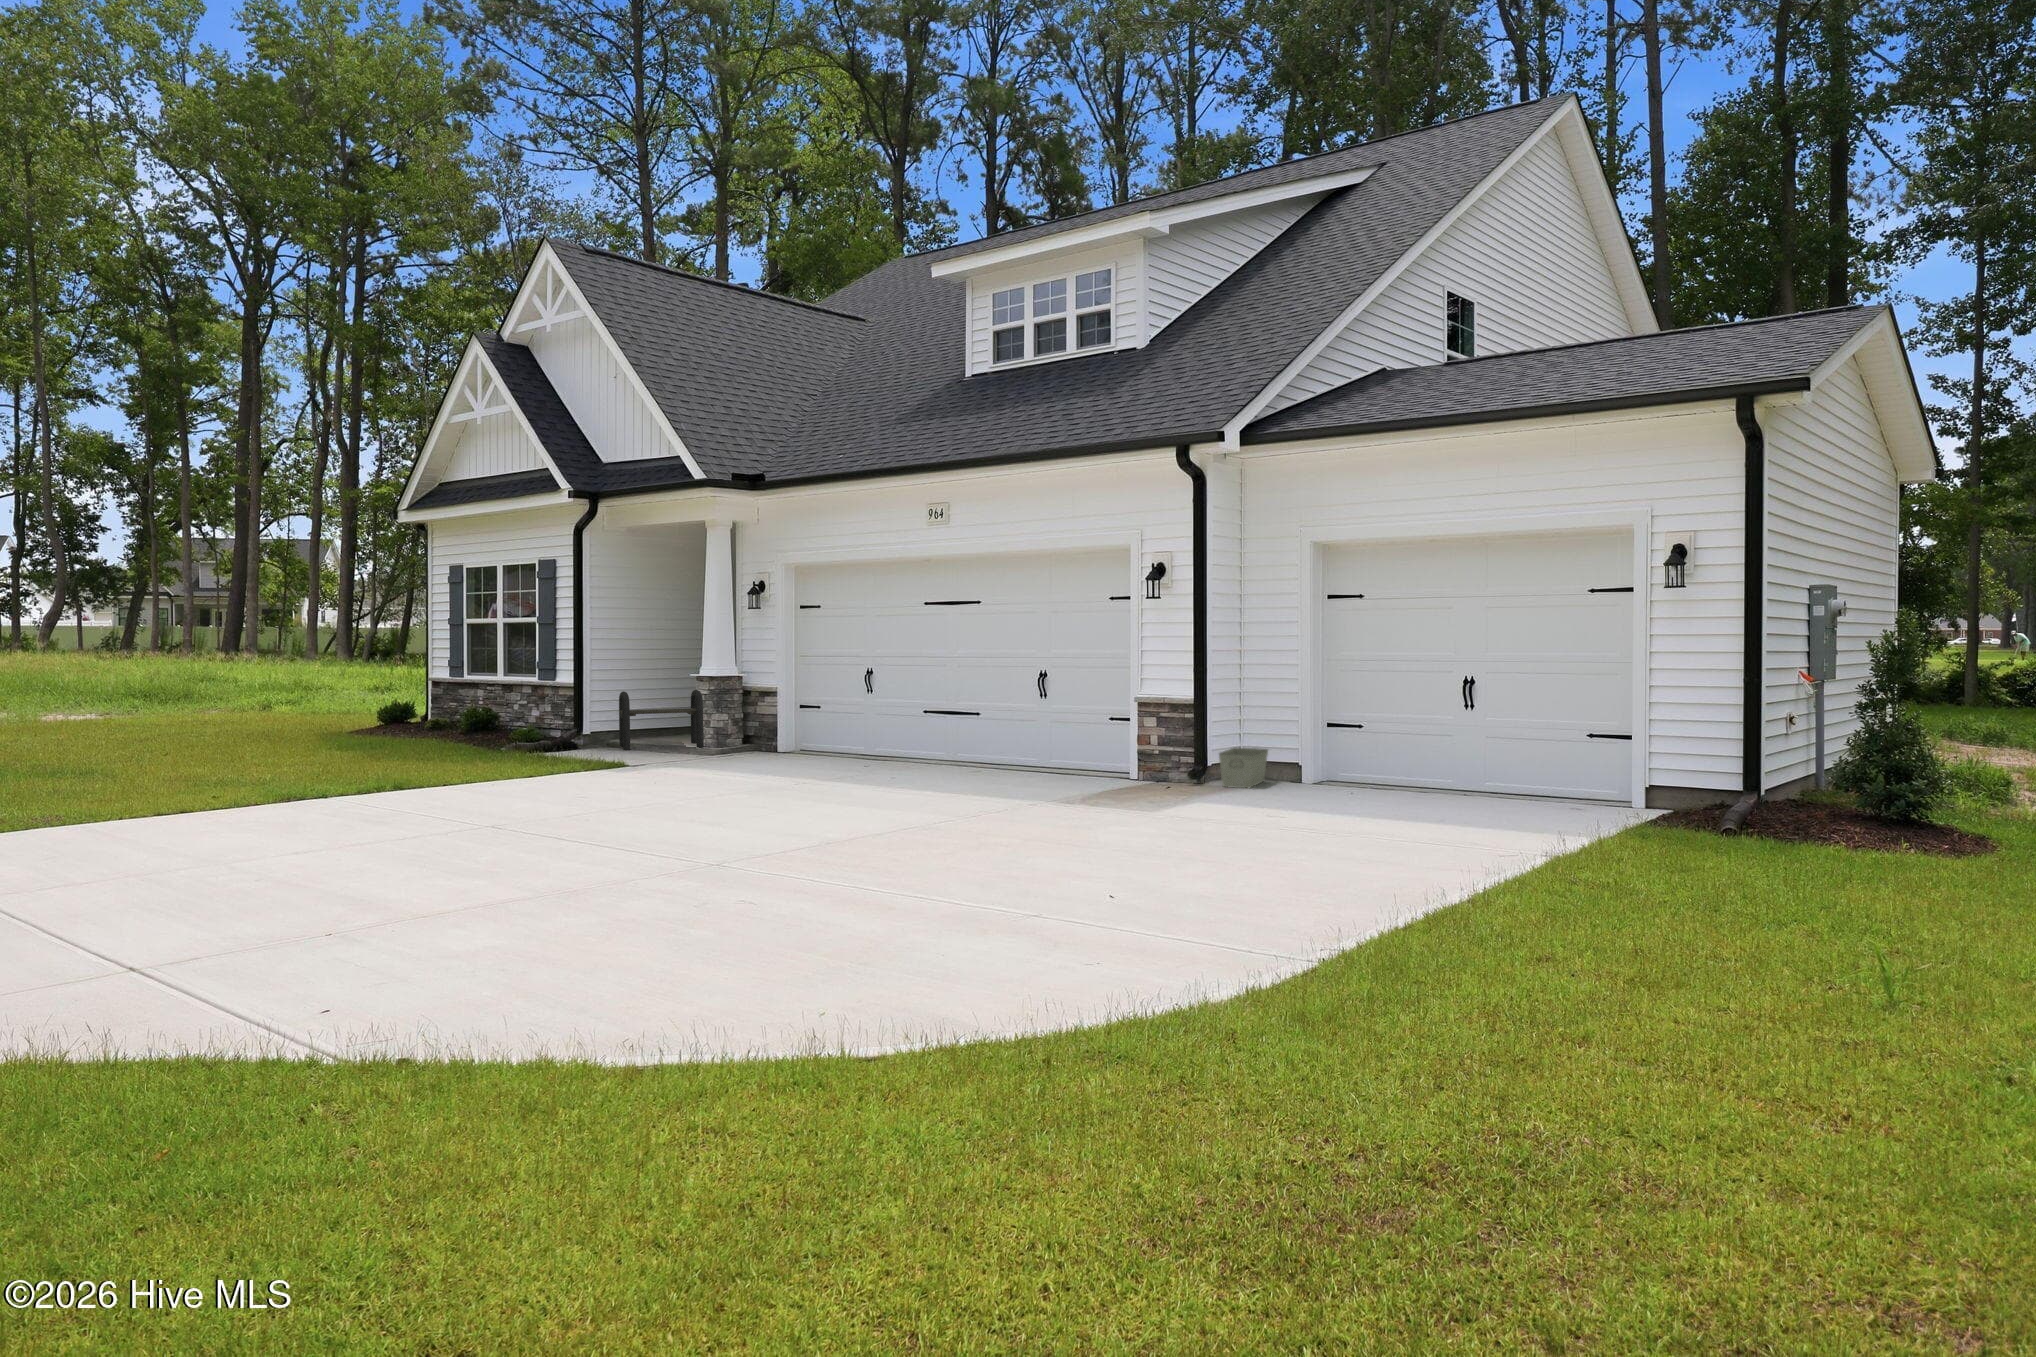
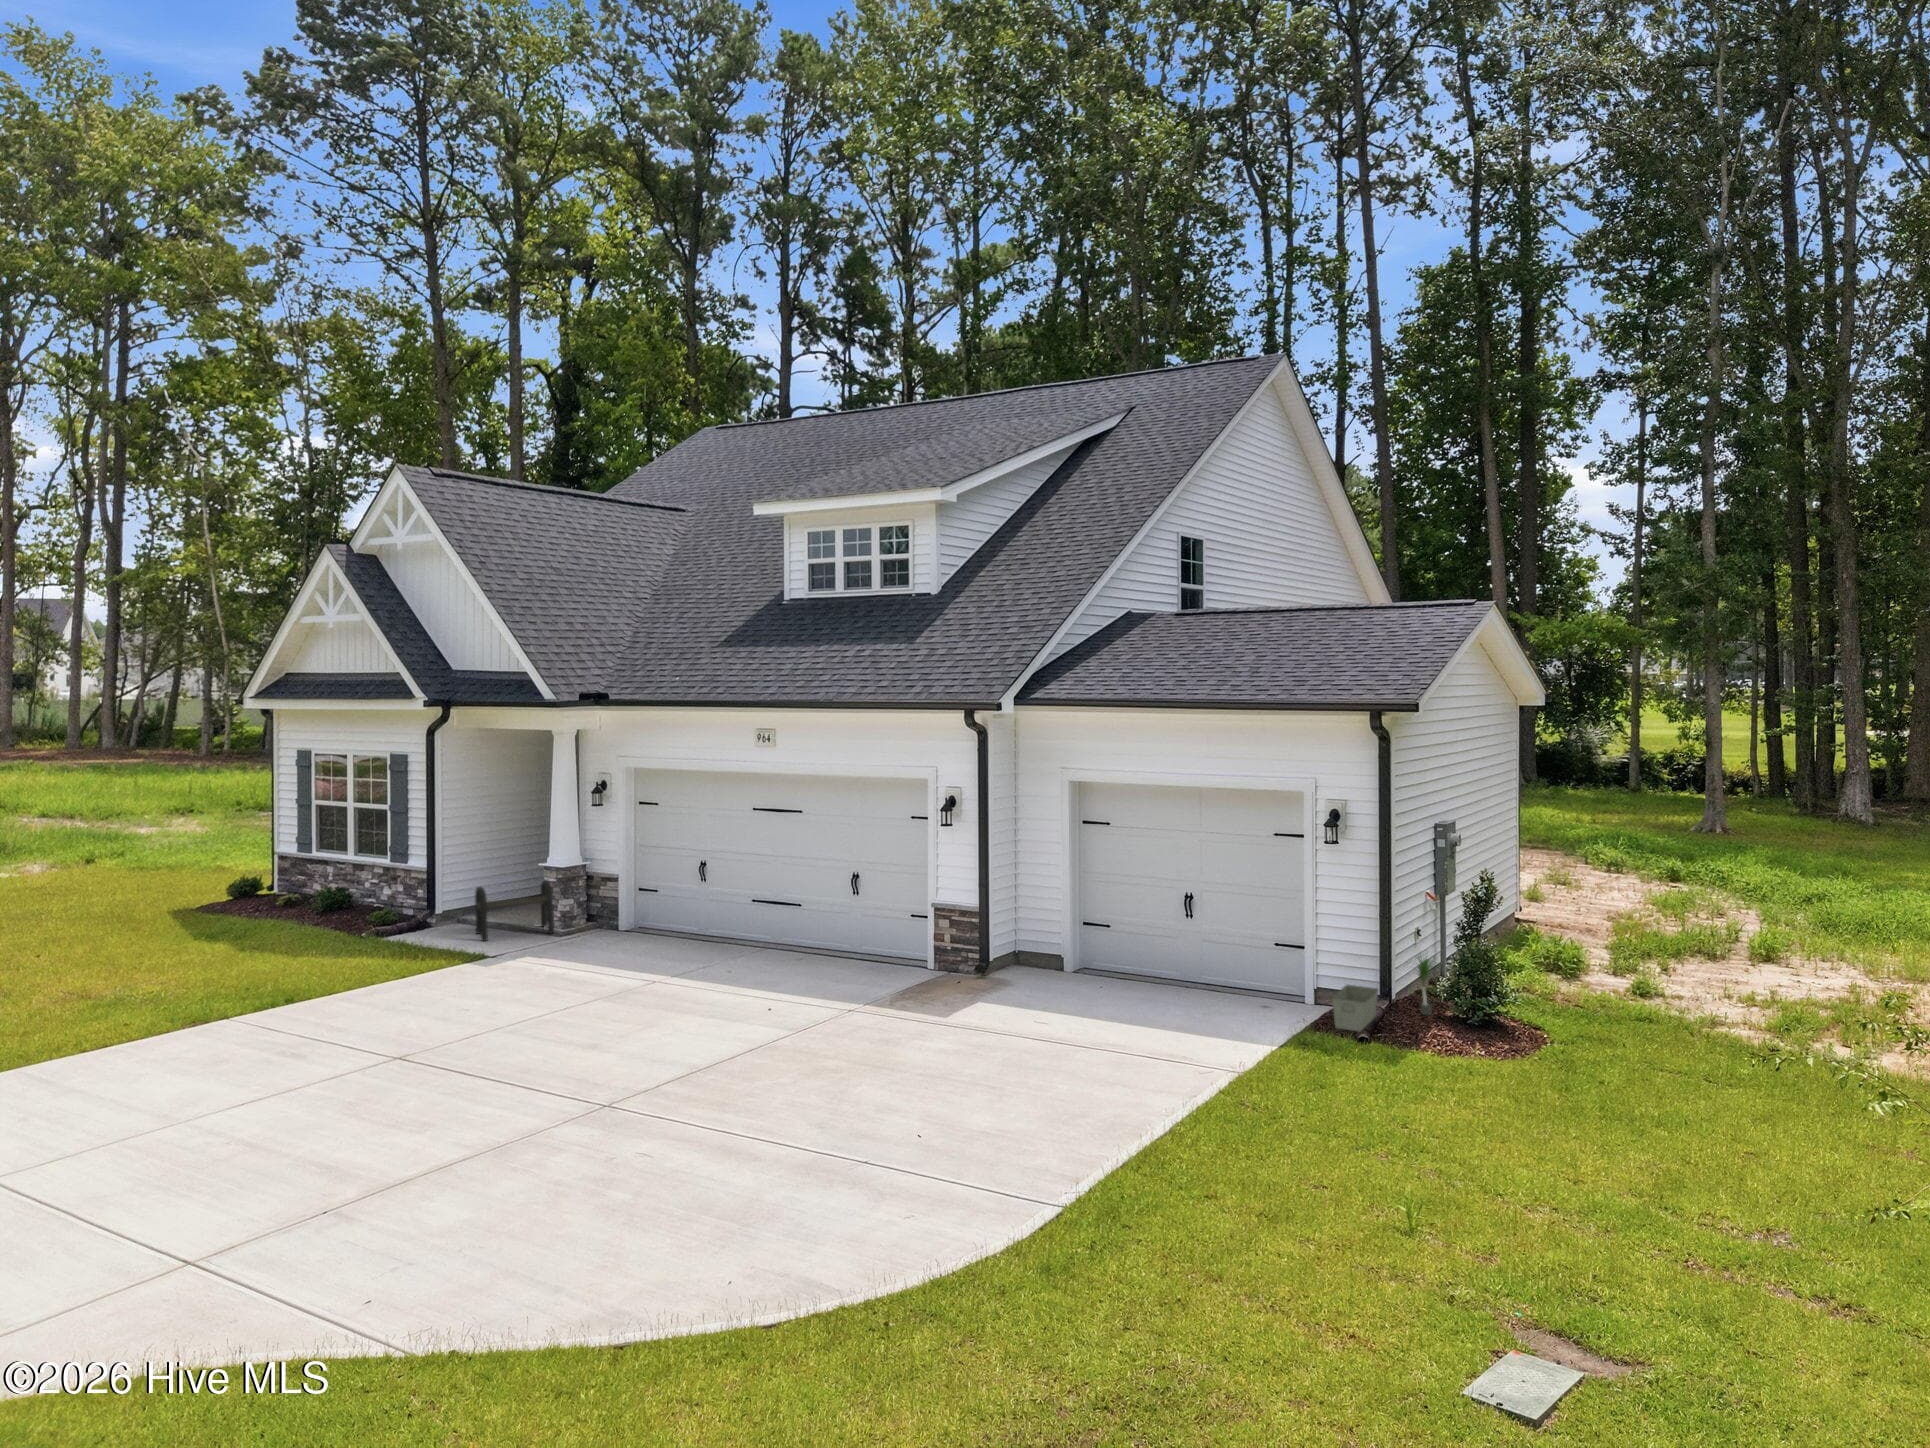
potted plant: none [1770,727,1841,822] -> present [1417,953,1435,1016]
storage bin: present [1219,748,1268,788] -> present [1332,985,1378,1032]

